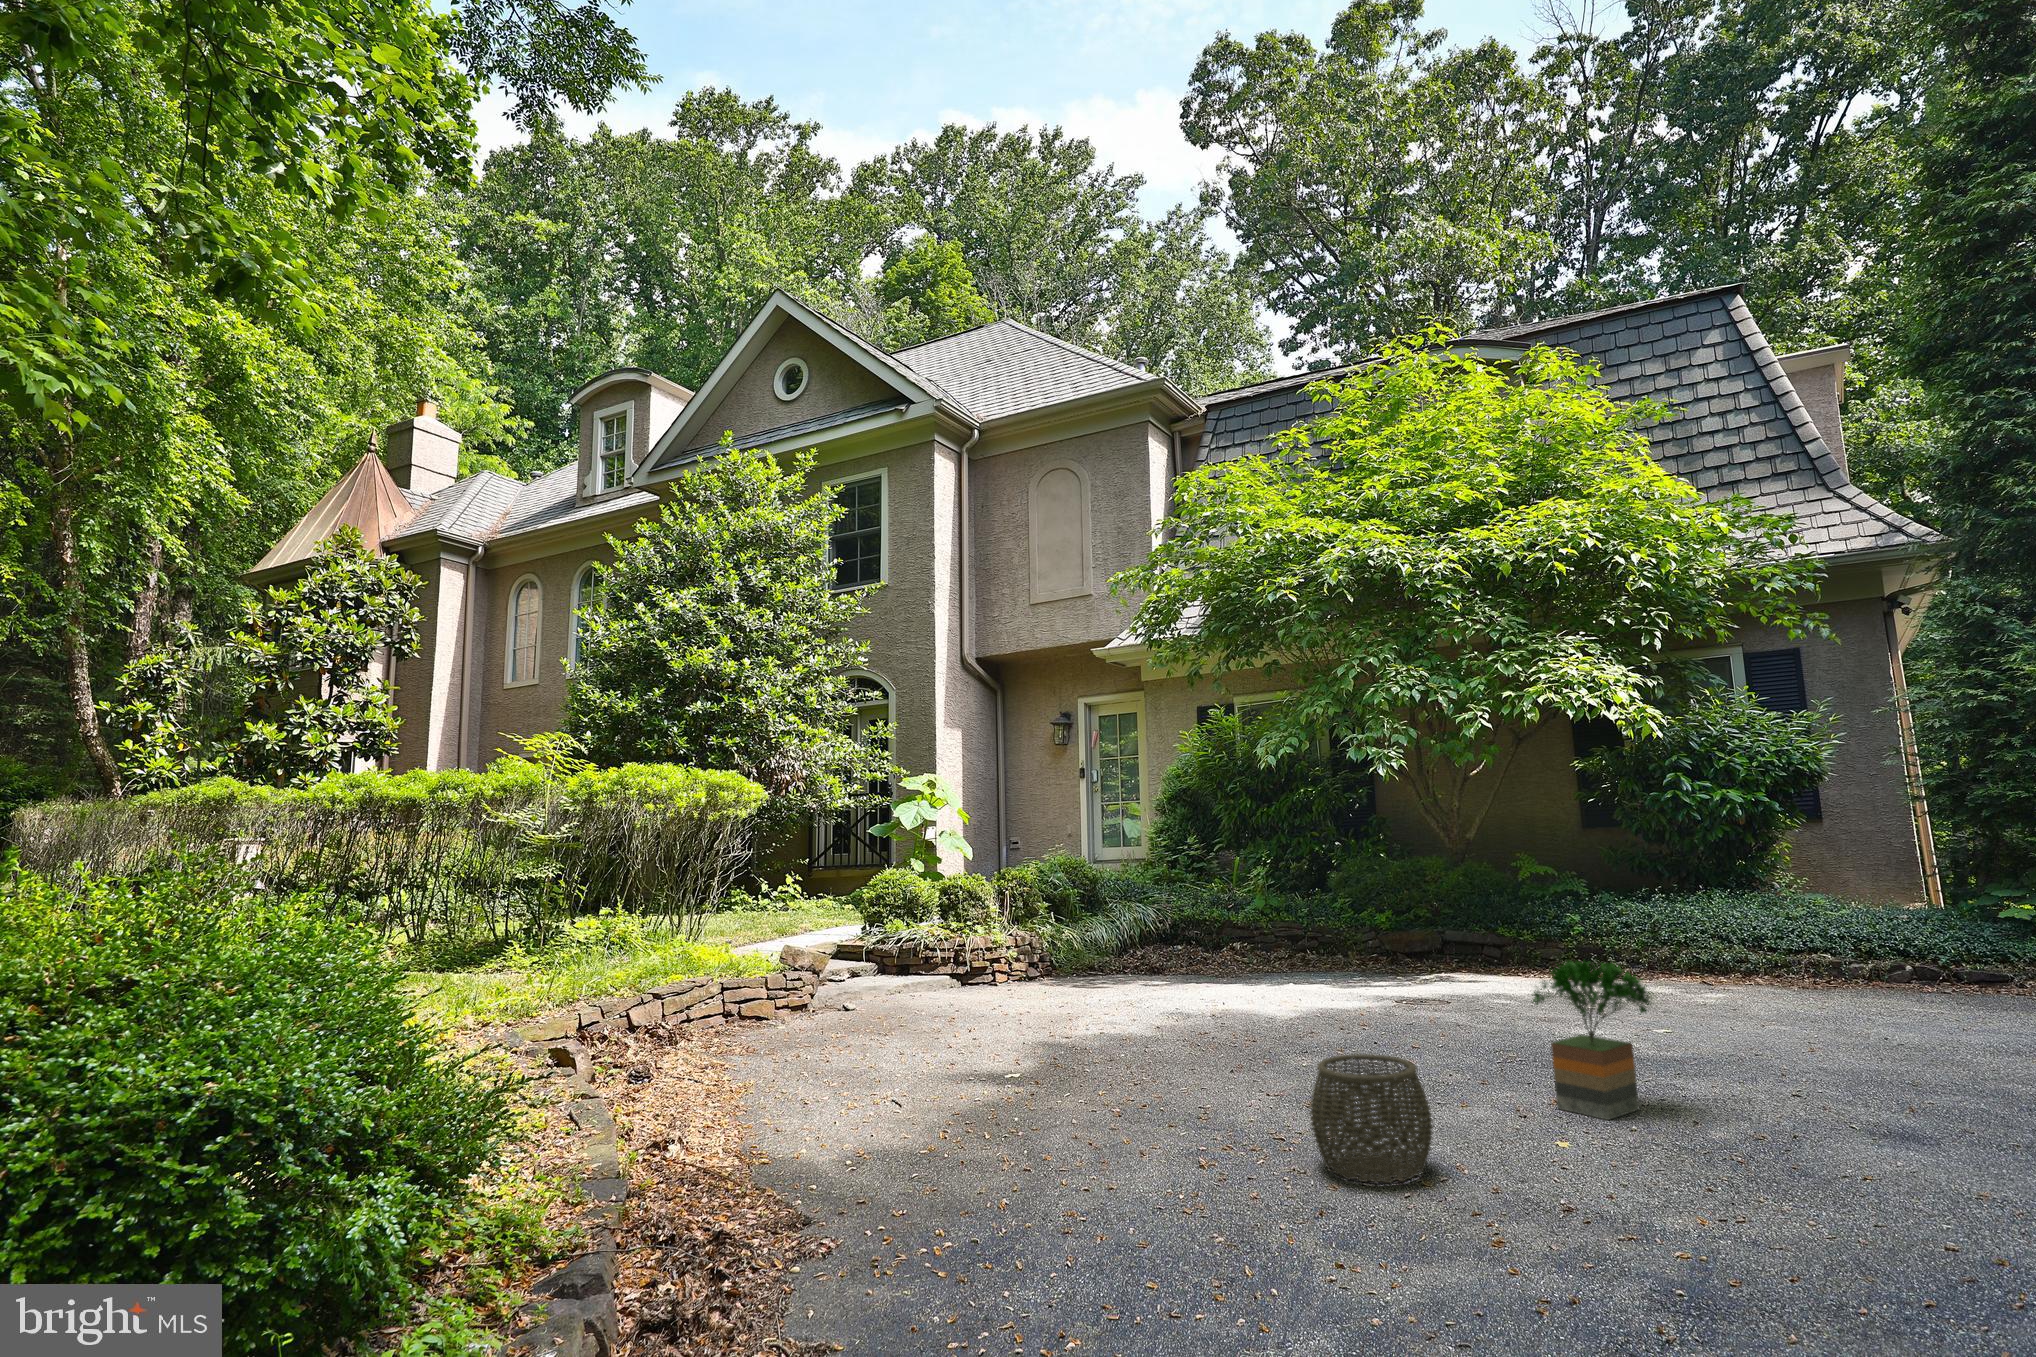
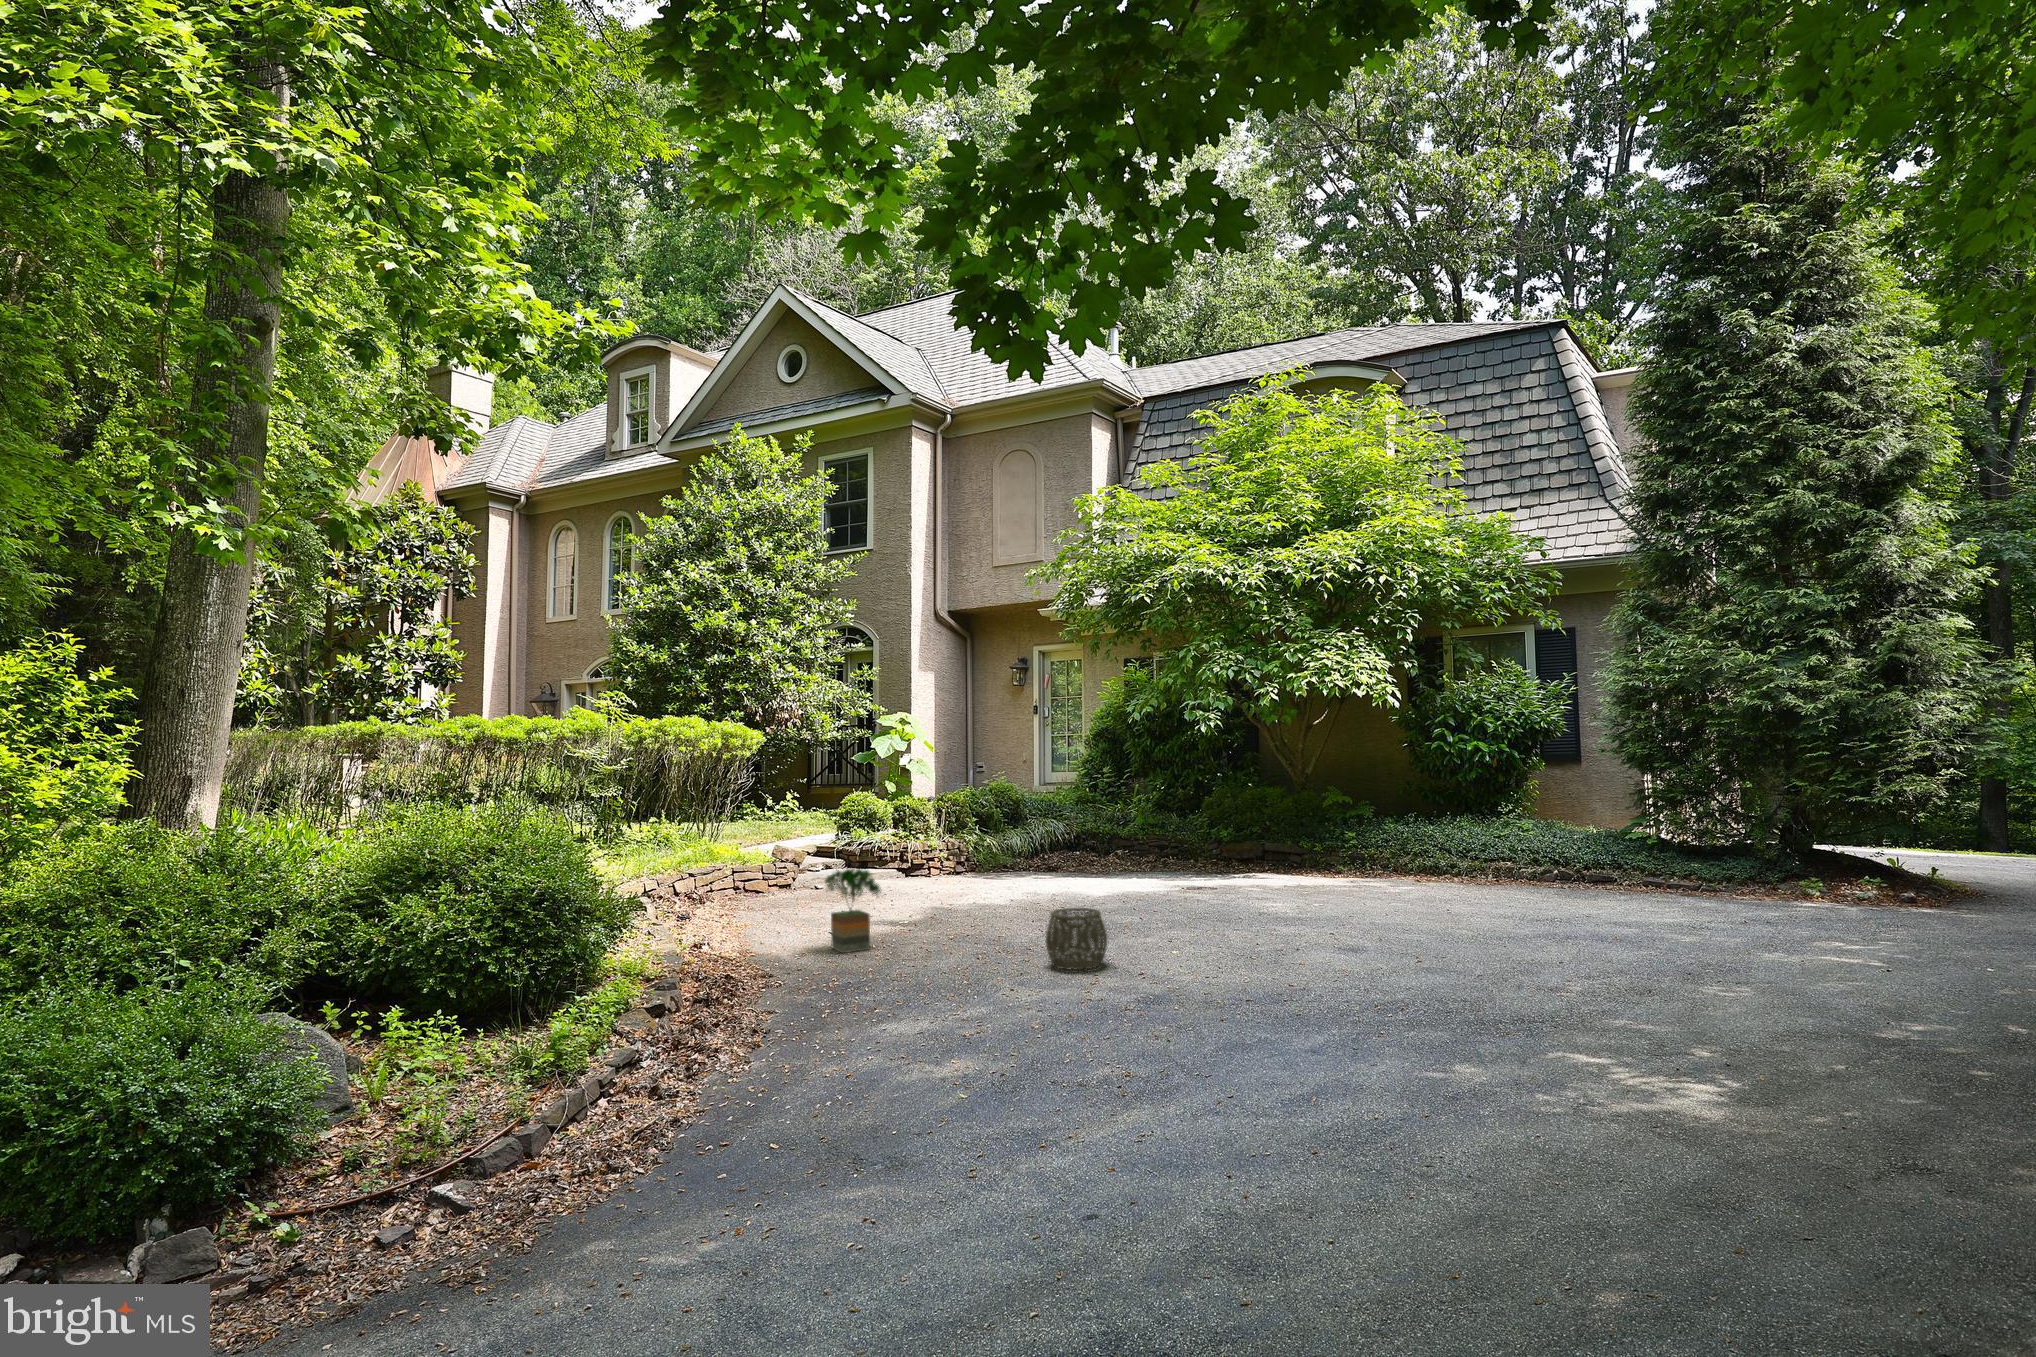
potted tree: present [1532,960,1653,1120] -> present [825,869,881,953]

